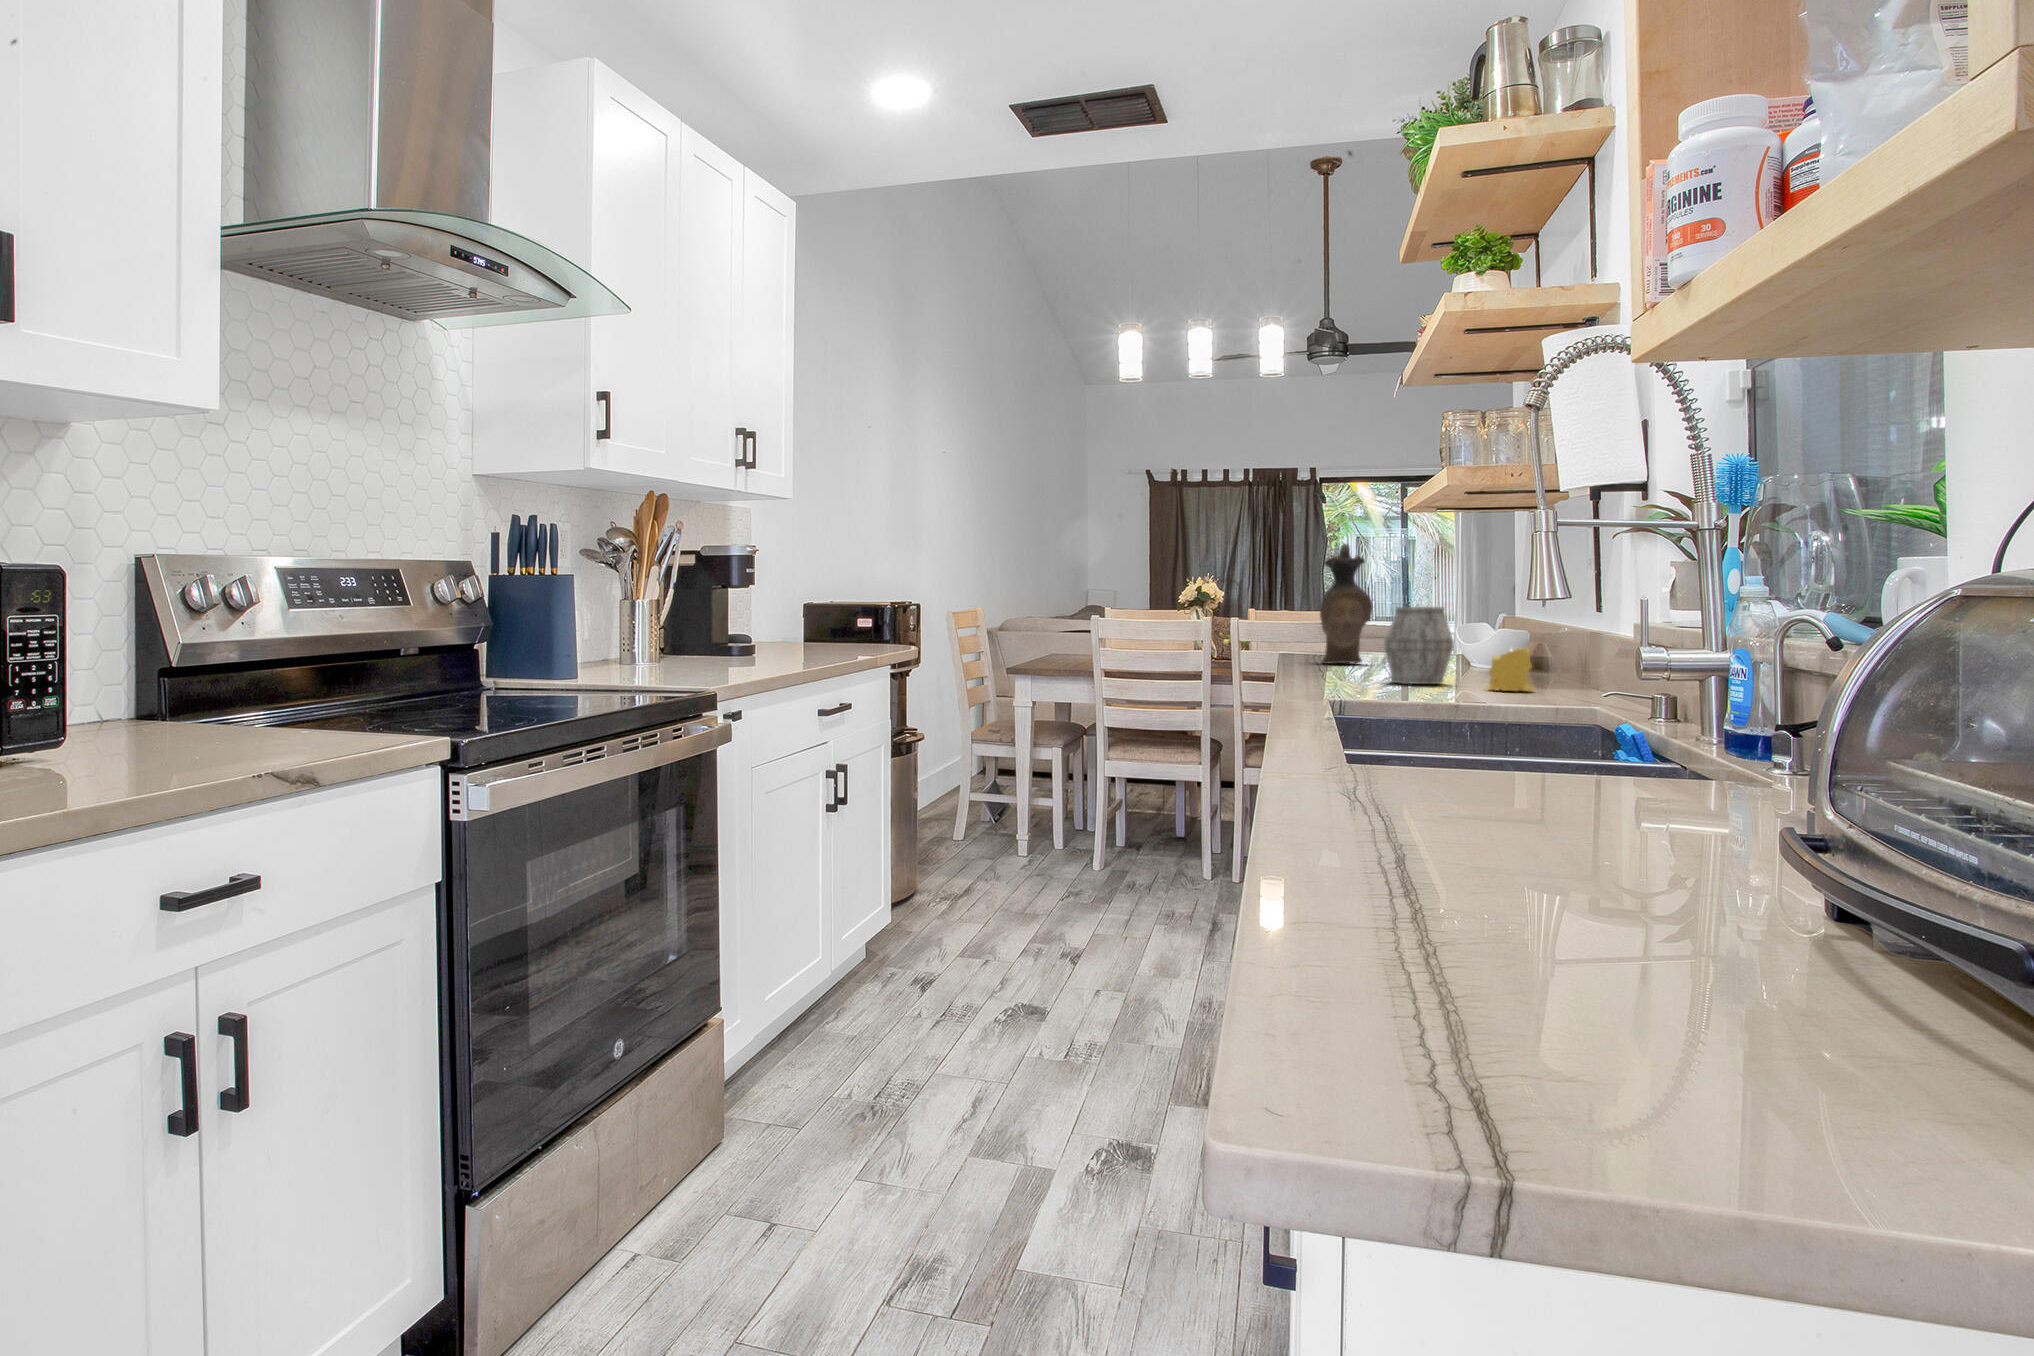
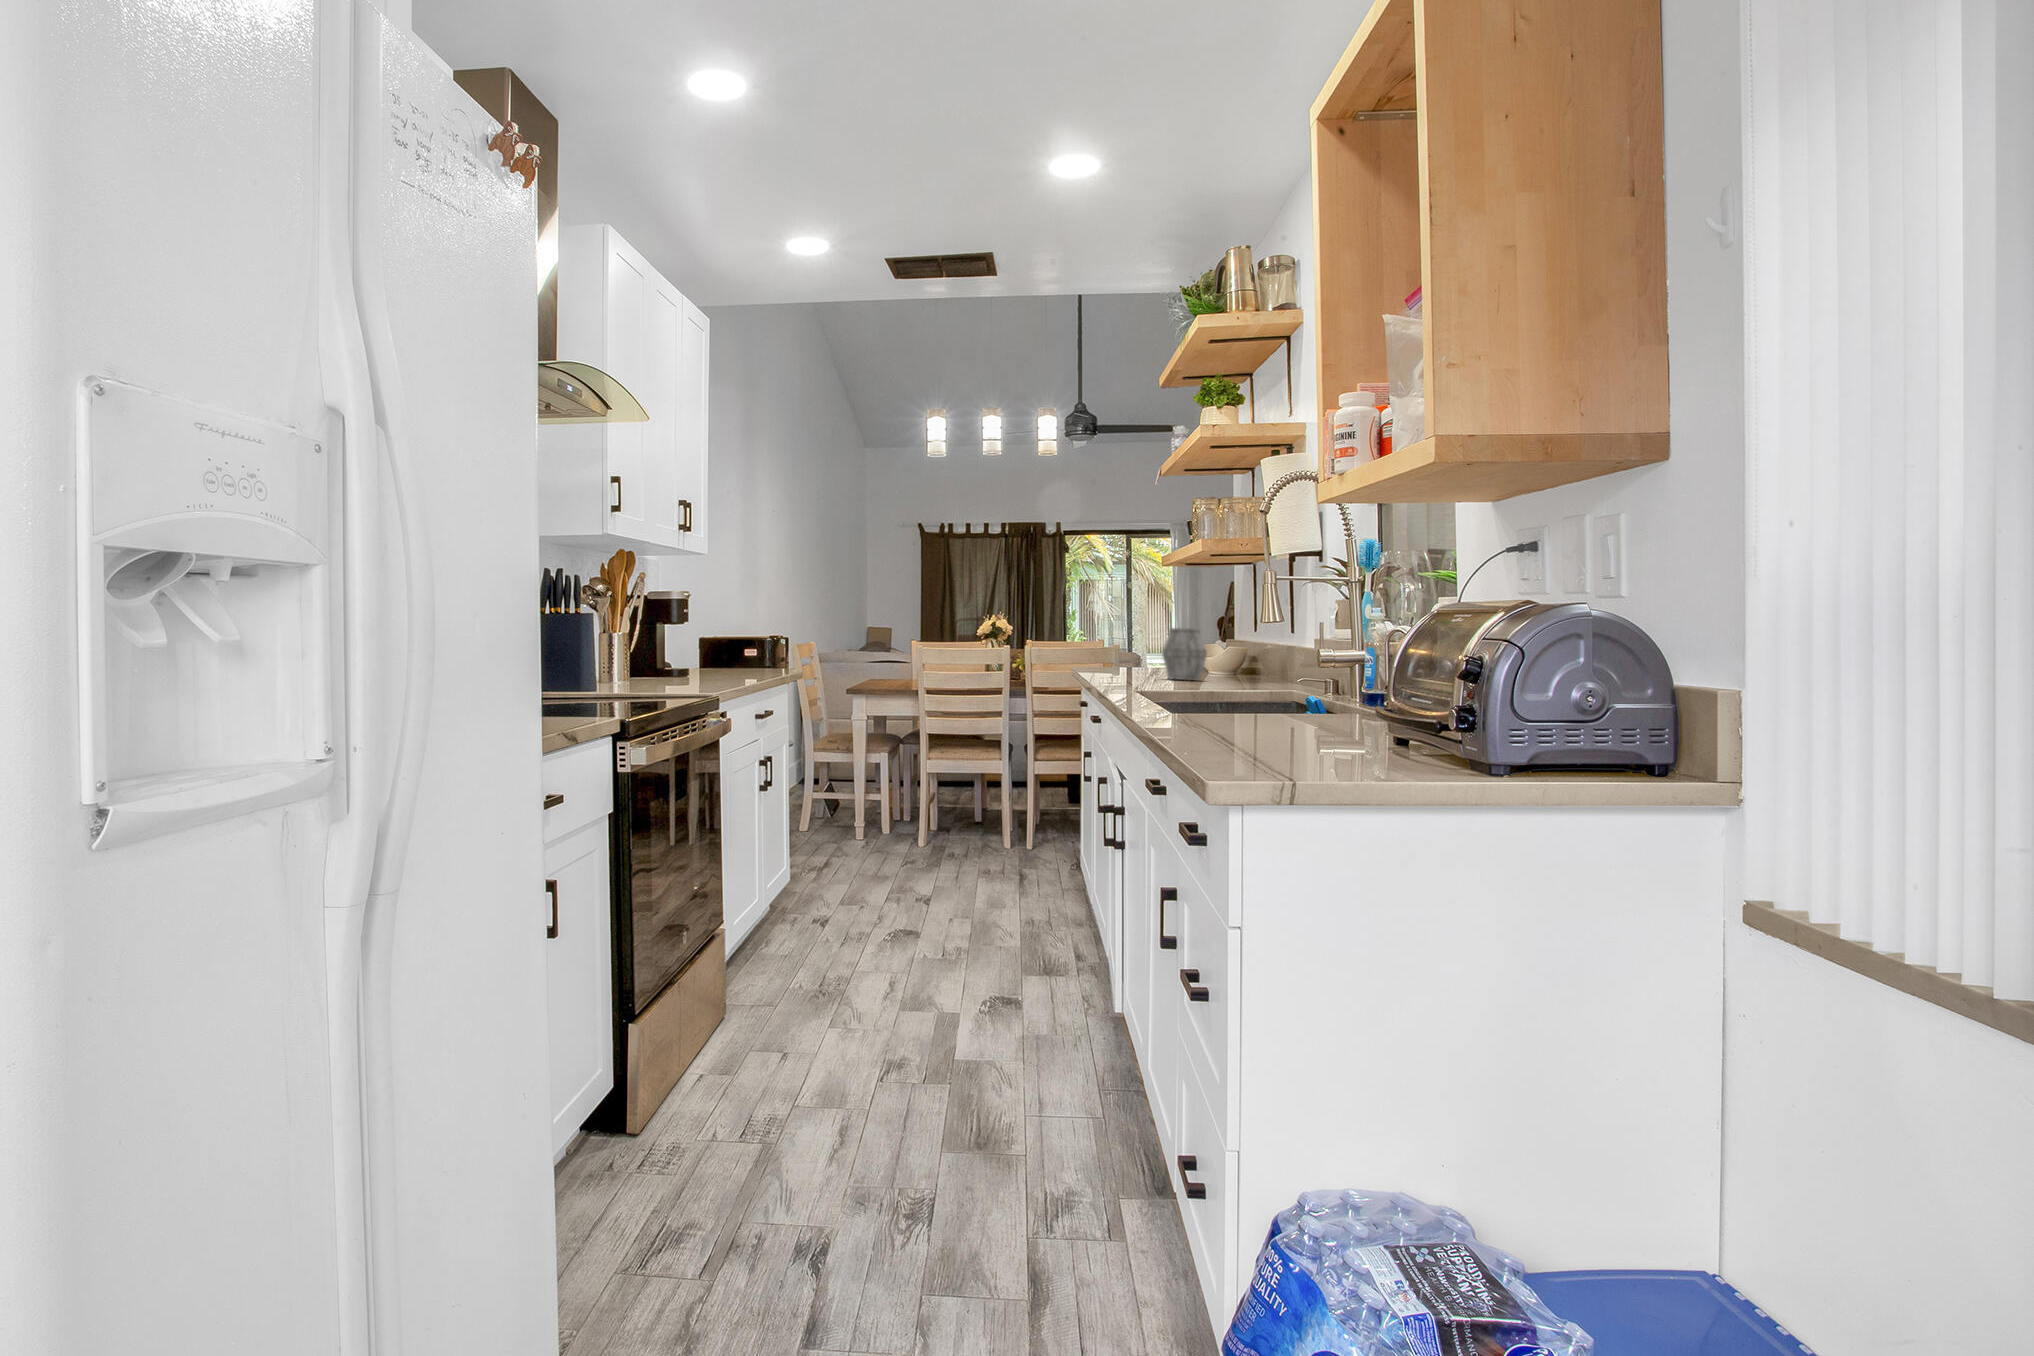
ceramic pitcher: present [1320,544,1373,663] -> none [1109,586,1145,671]
candle: present [1487,648,1535,691] -> none [1228,654,1260,683]

